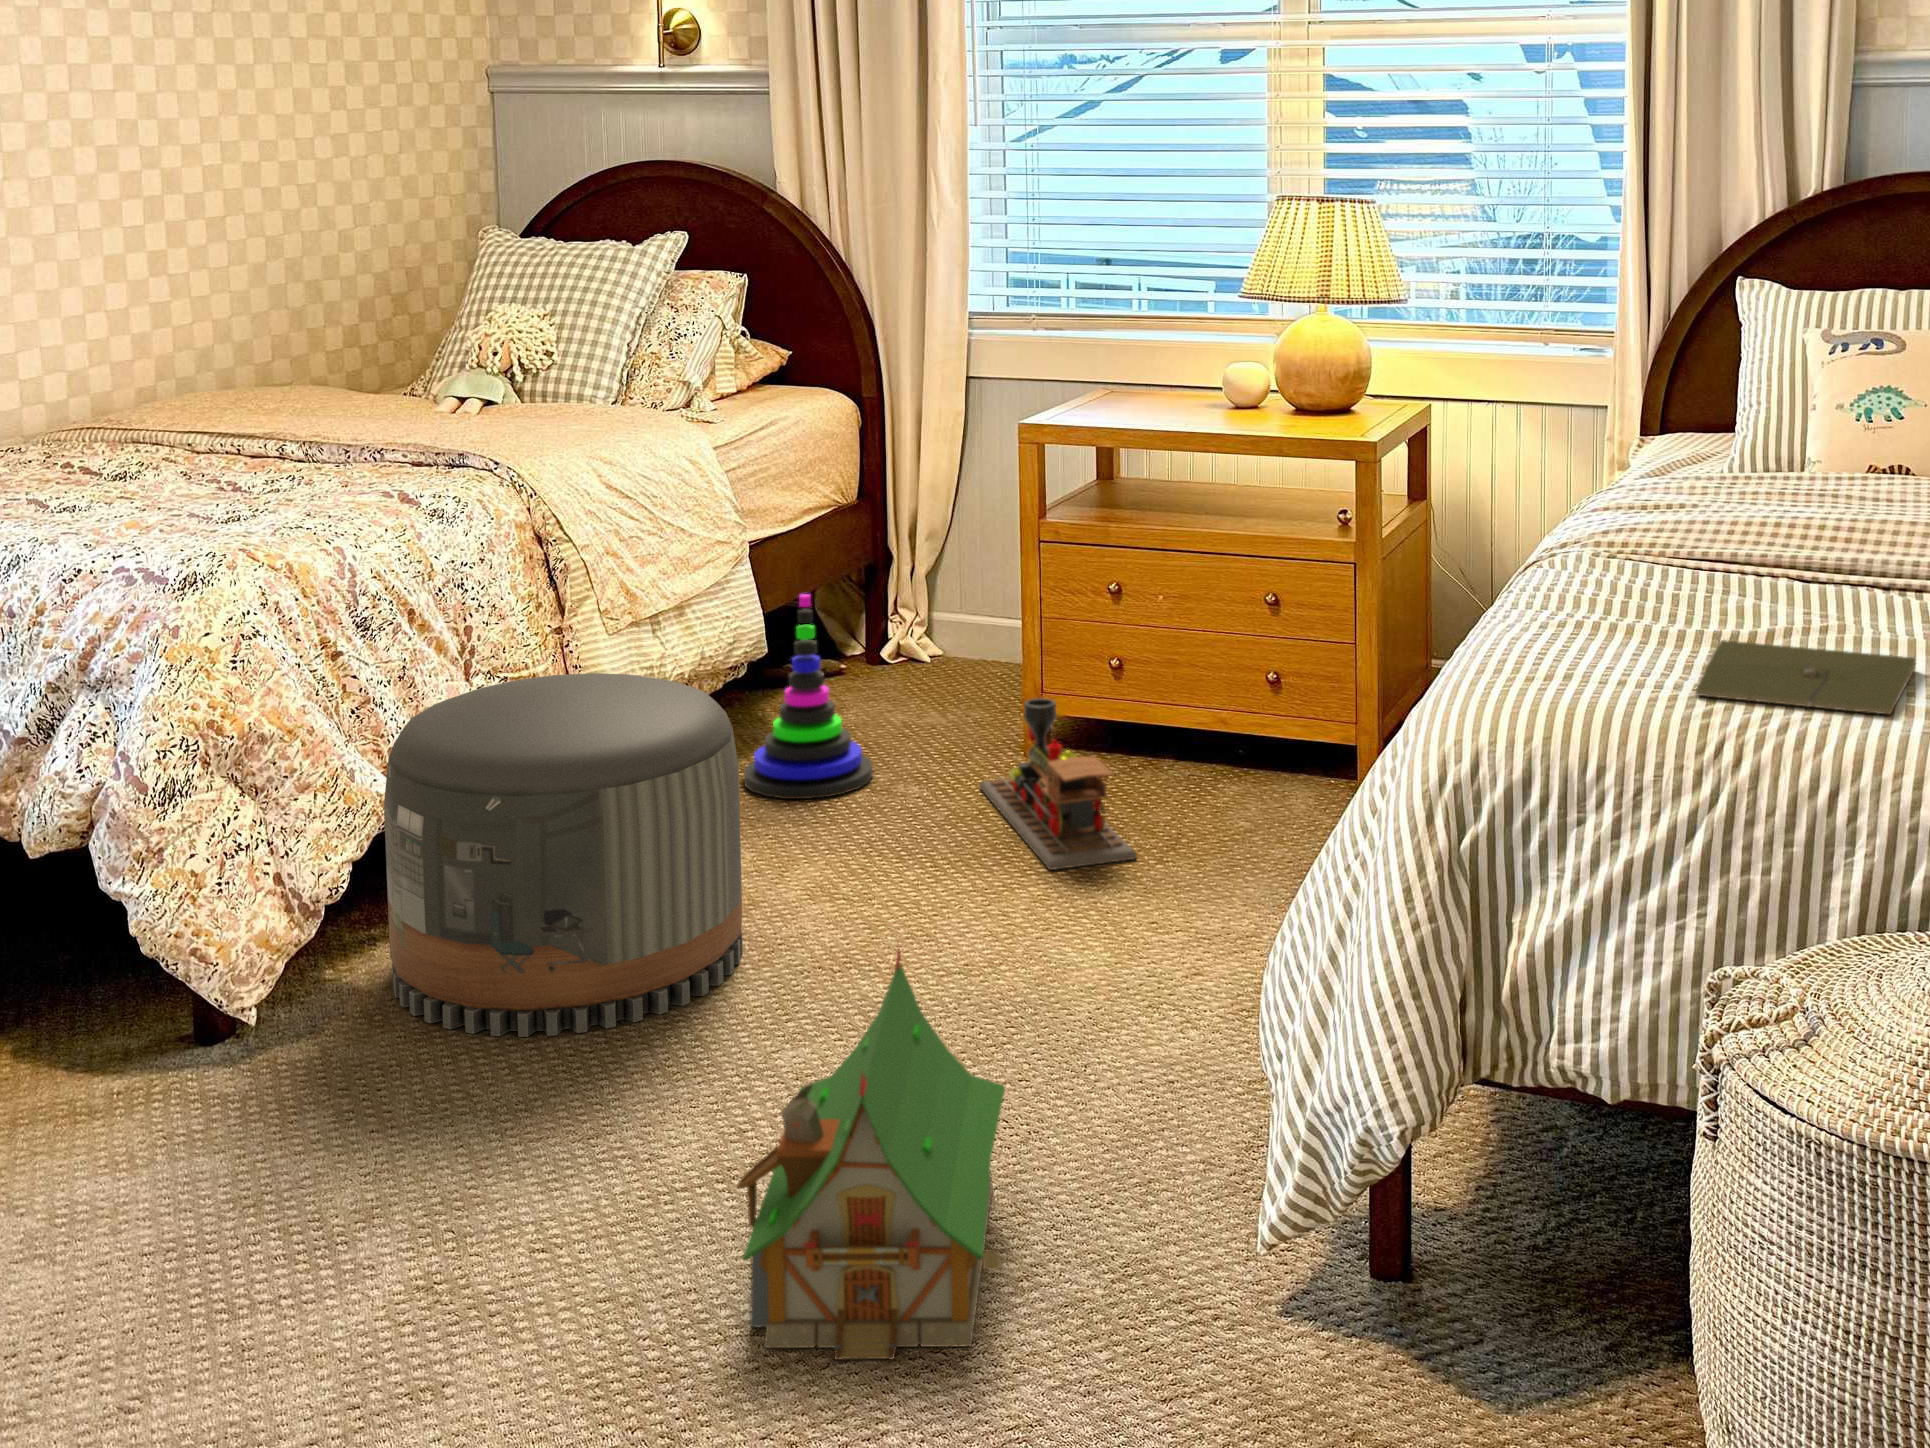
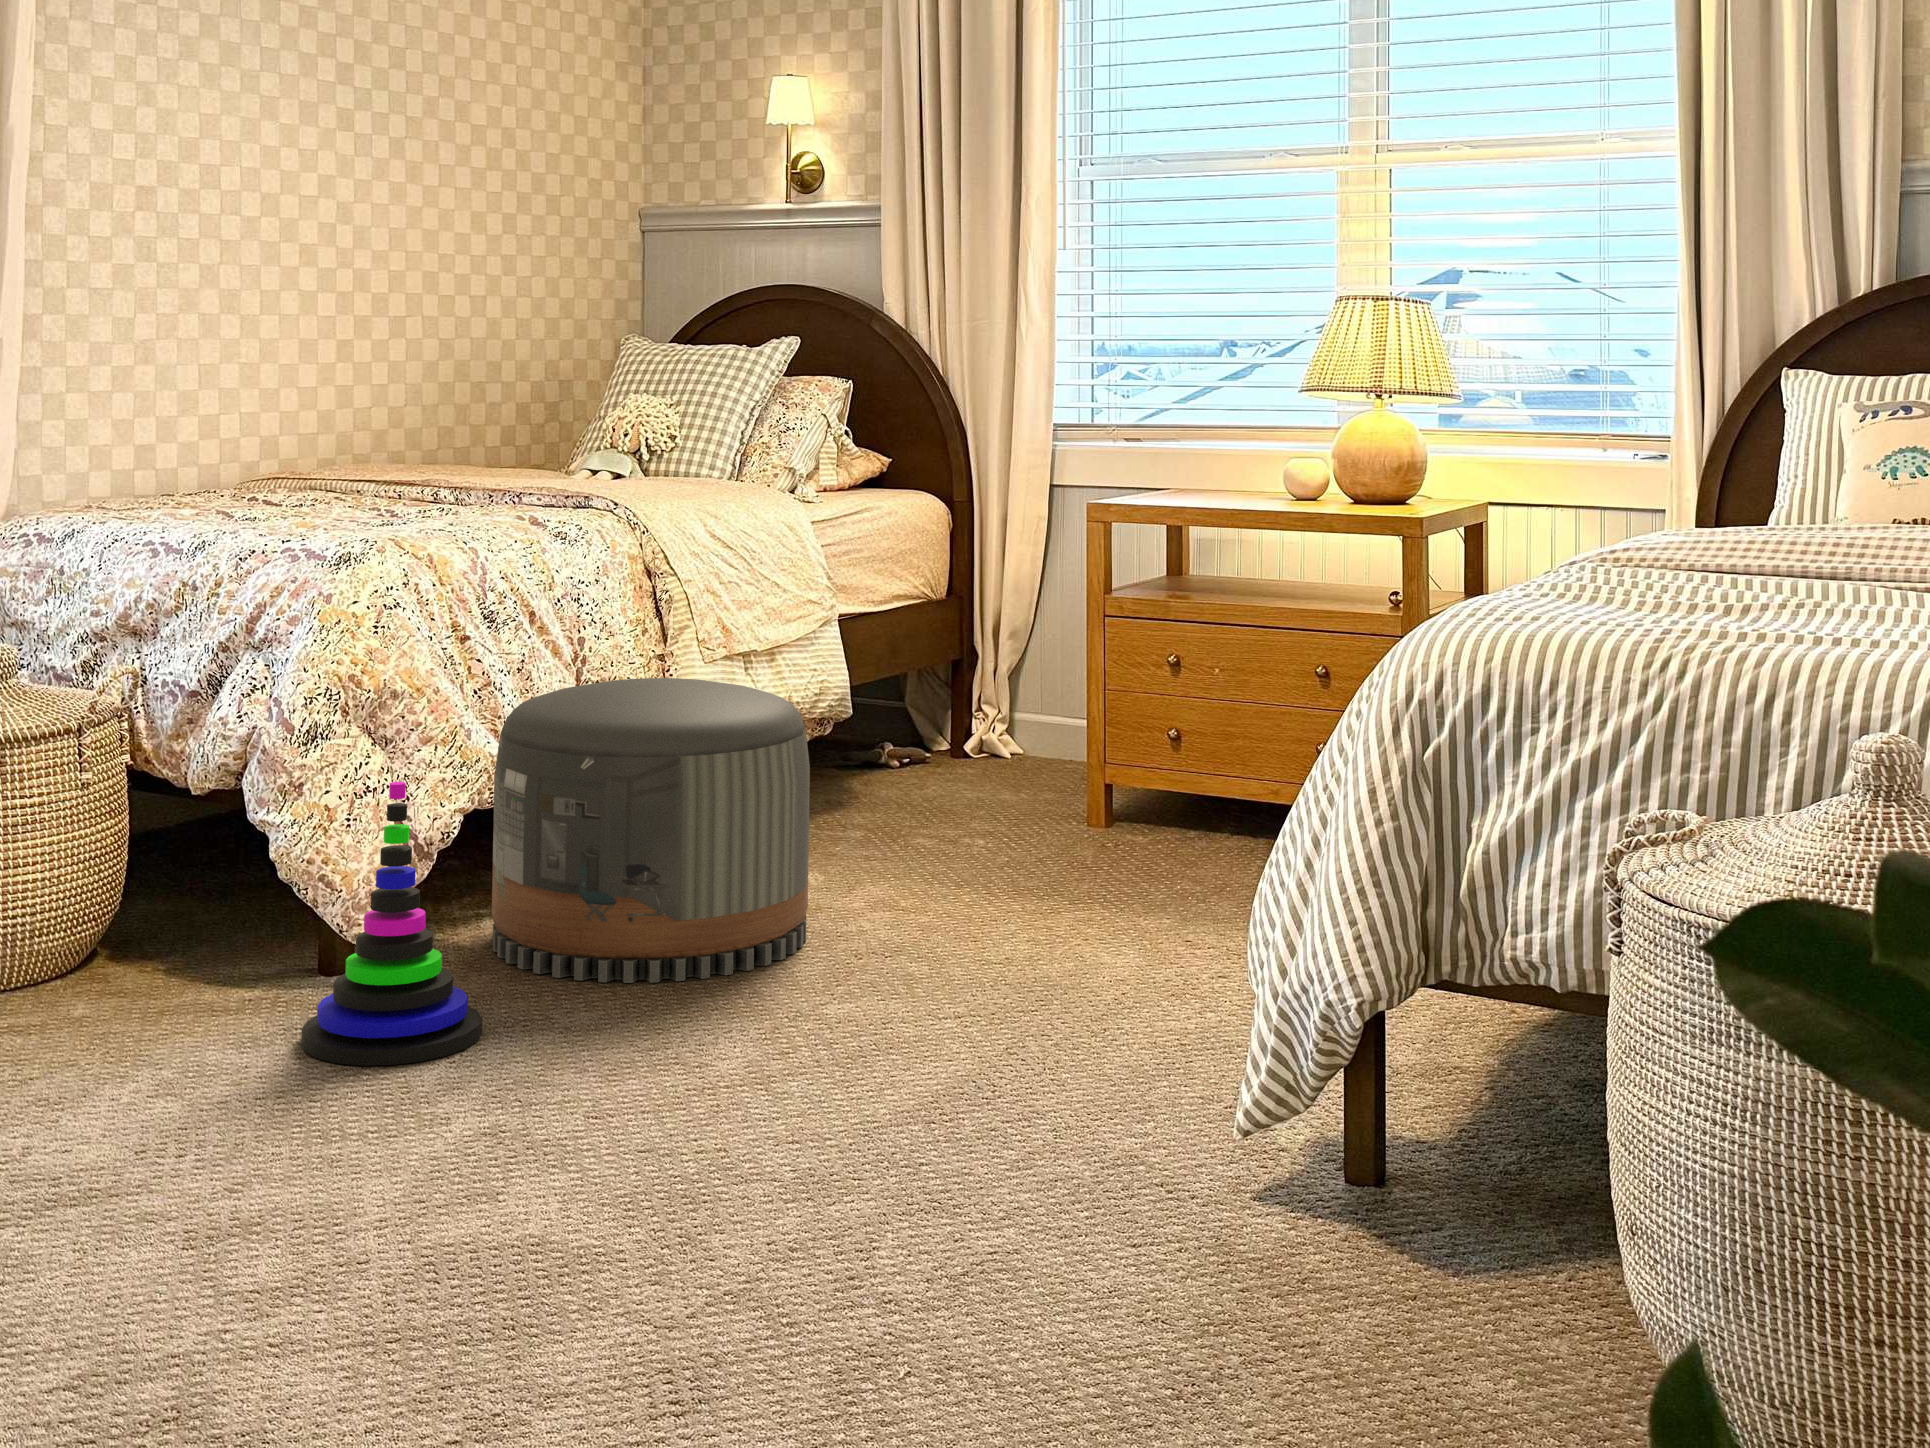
stacking toy: present [744,594,873,799] -> present [301,782,482,1066]
notebook: present [1695,640,1915,714] -> none [1650,601,1871,641]
toy train: present [980,698,1137,870] -> none [1044,755,1184,902]
toy house: present [737,948,1010,1360] -> none [769,859,1023,1197]

